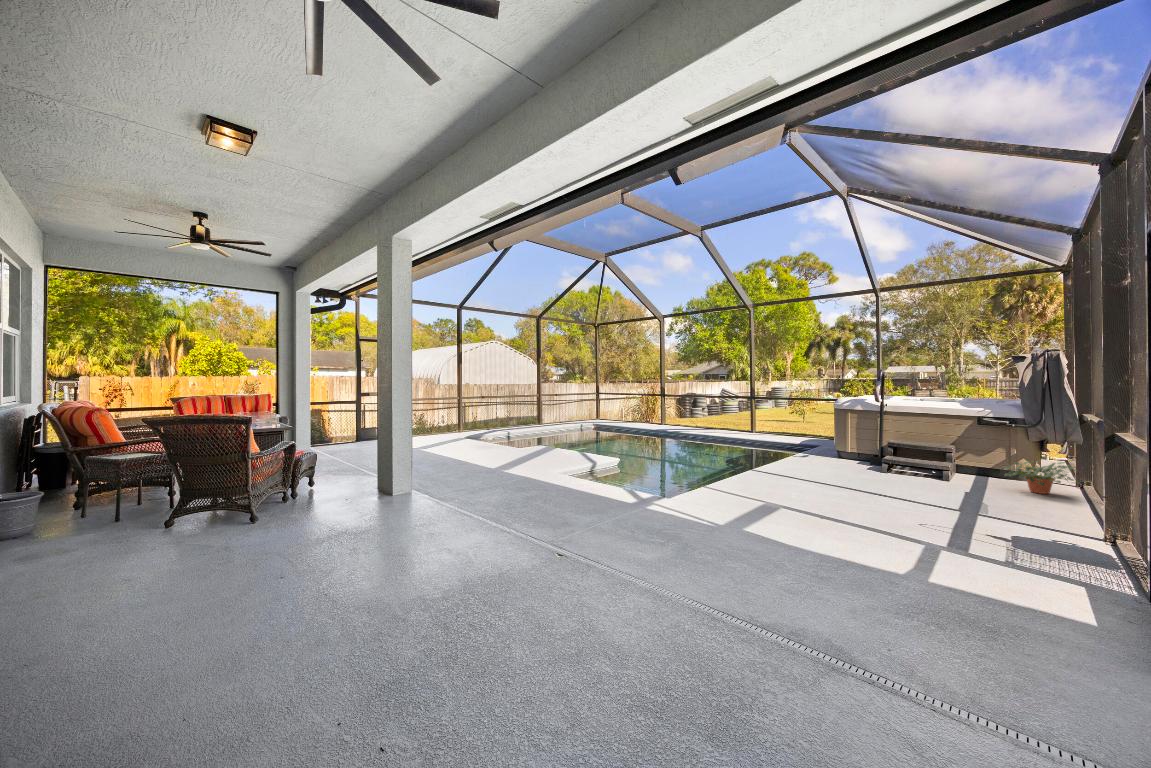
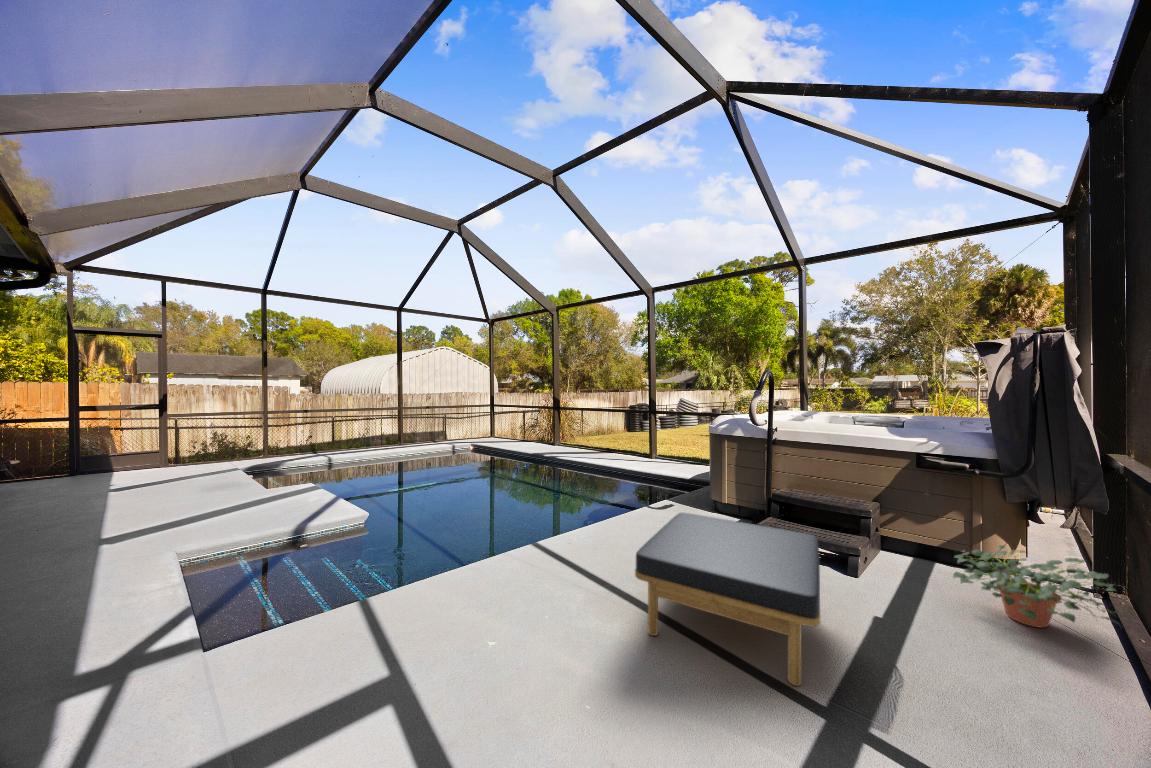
ottoman: none [856,451,961,508] -> present [635,512,820,686]

